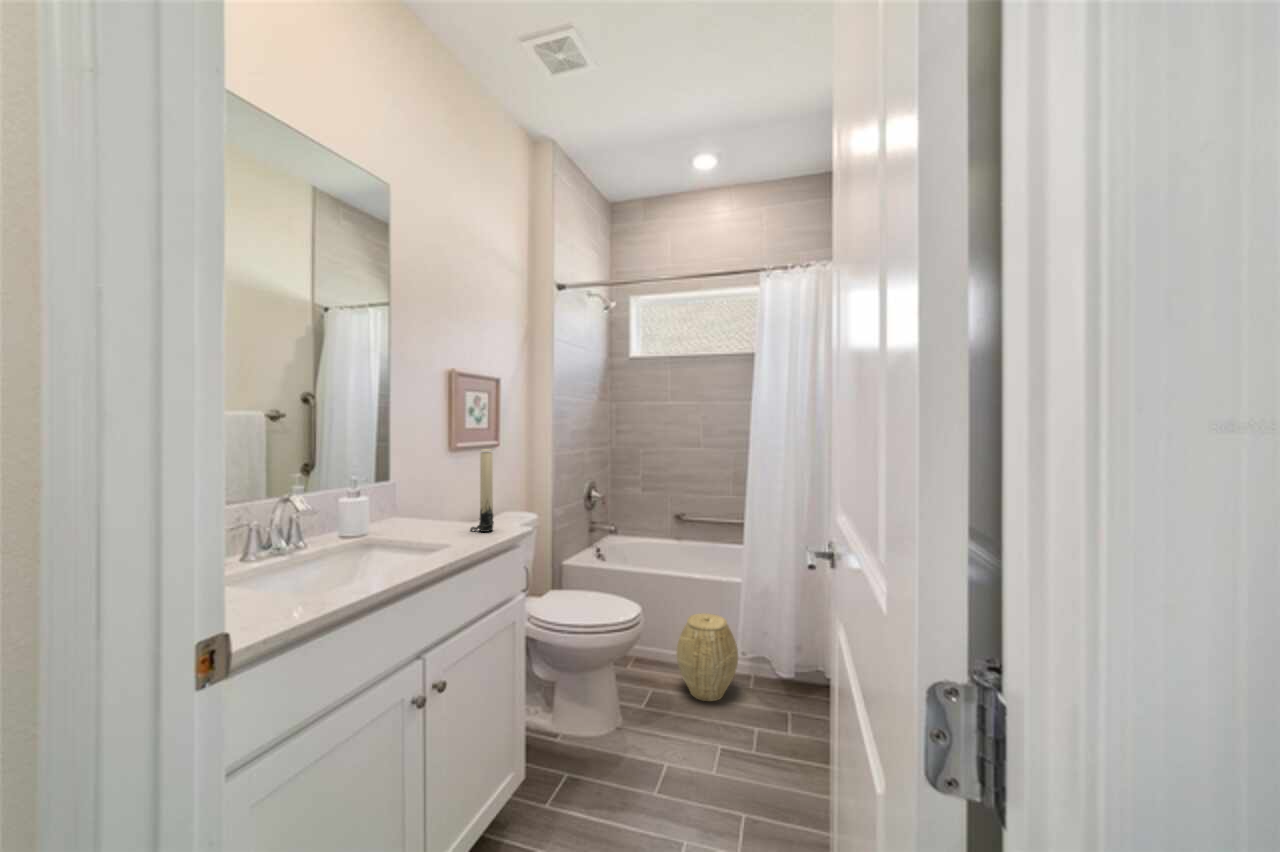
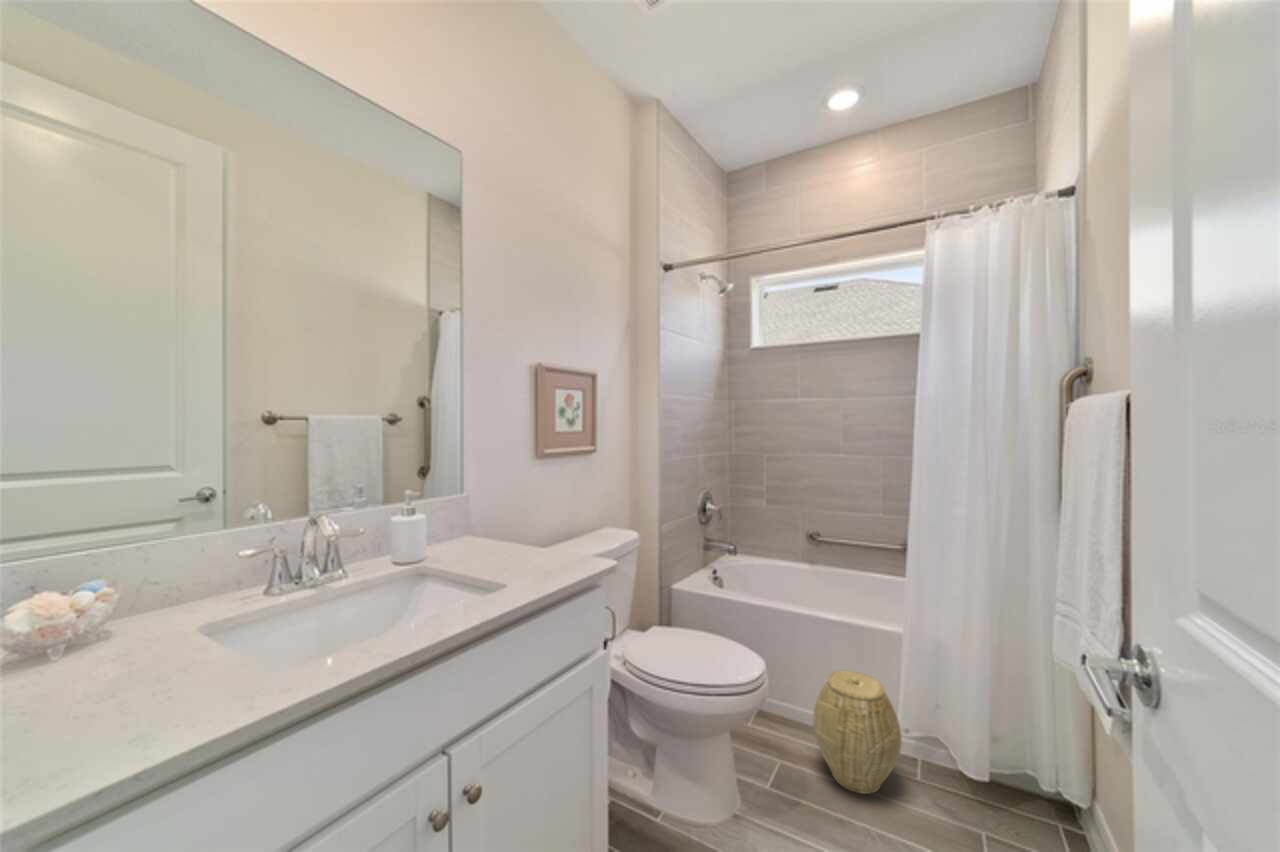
candle: present [470,449,494,532] -> none [539,459,568,565]

